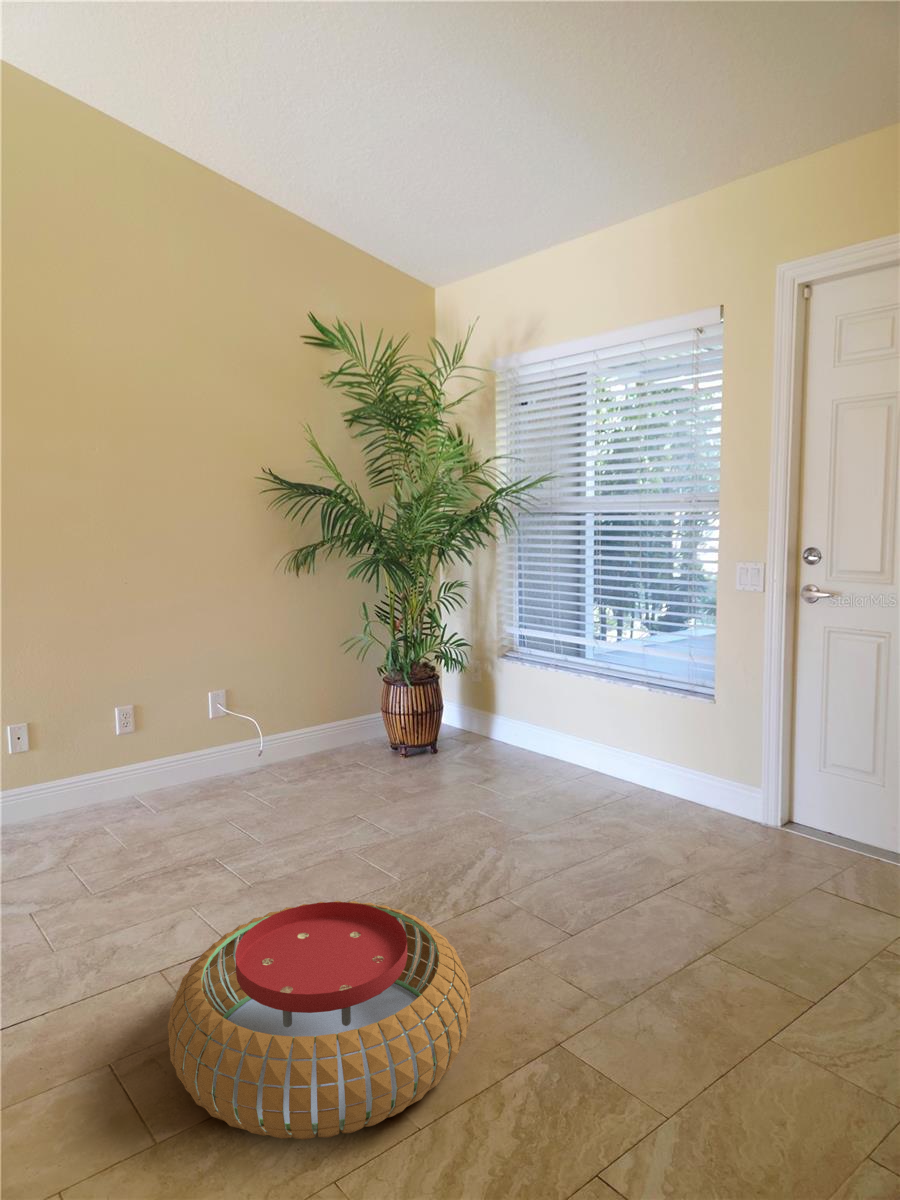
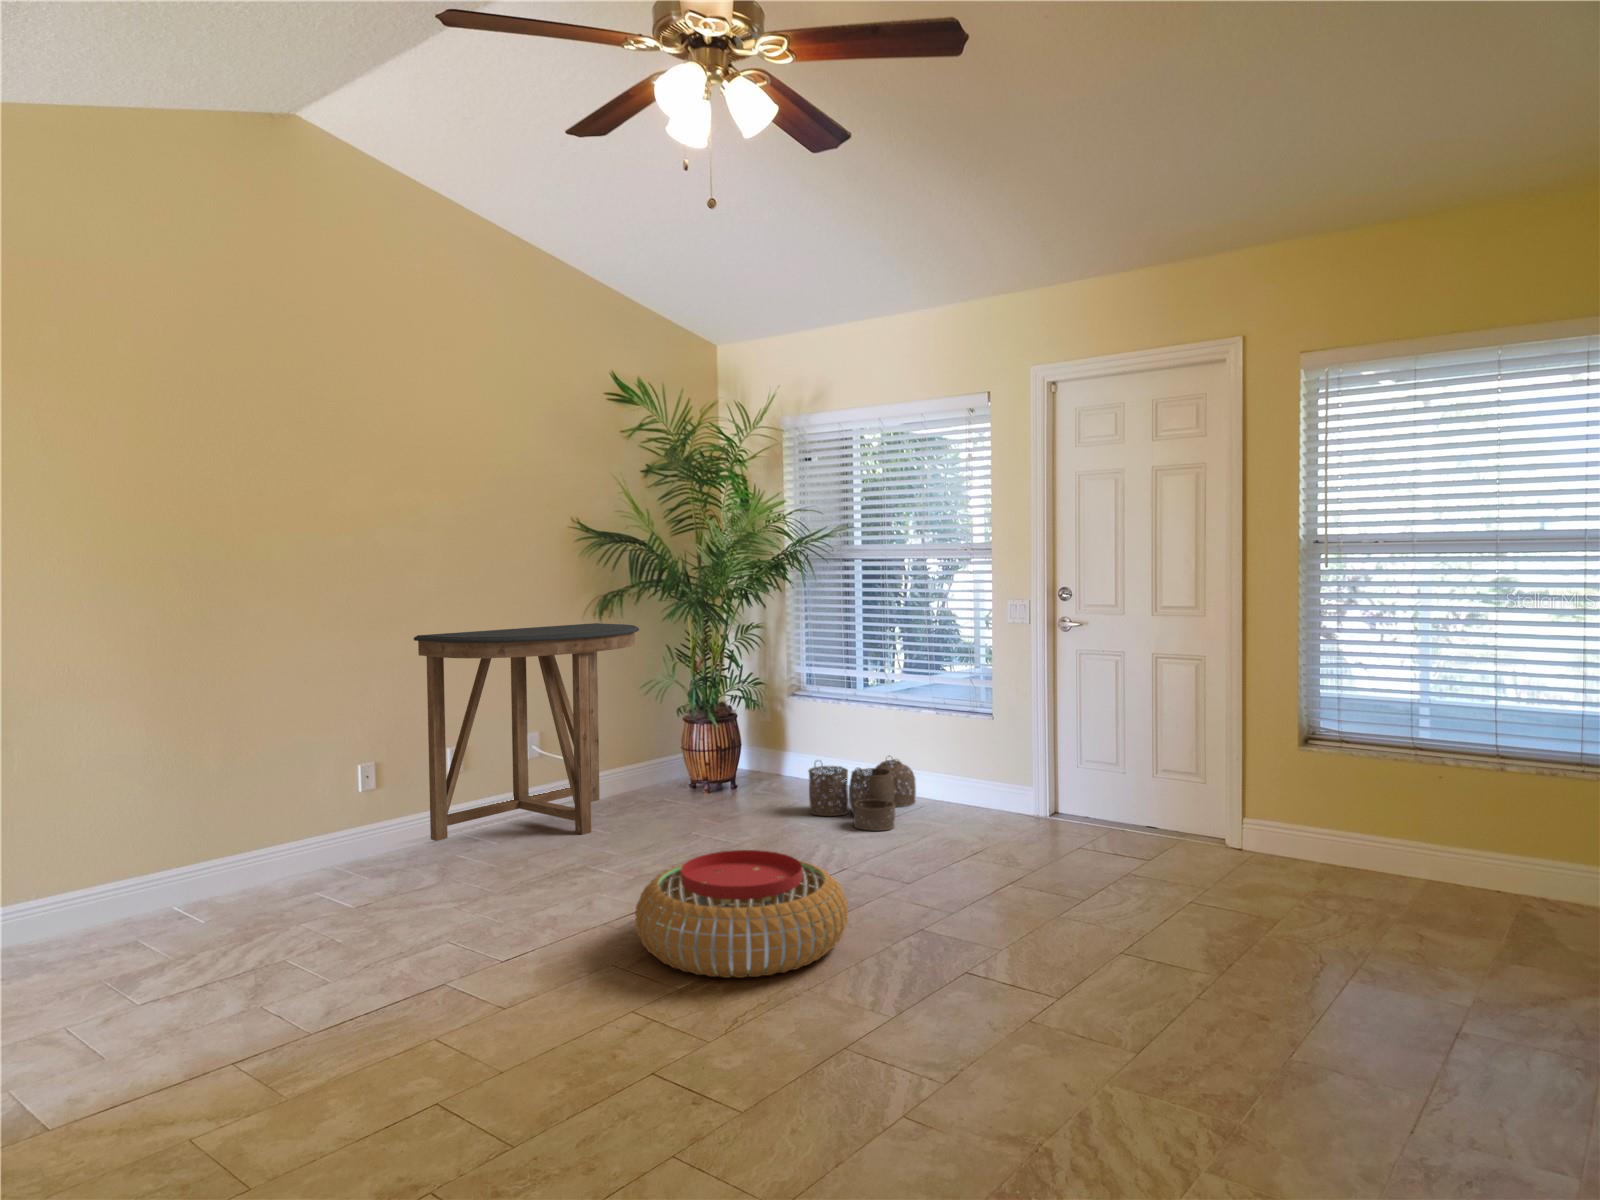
console table: none [64,580,322,812] -> present [414,623,639,841]
woven basket: none [498,733,623,832] -> present [809,756,916,831]

